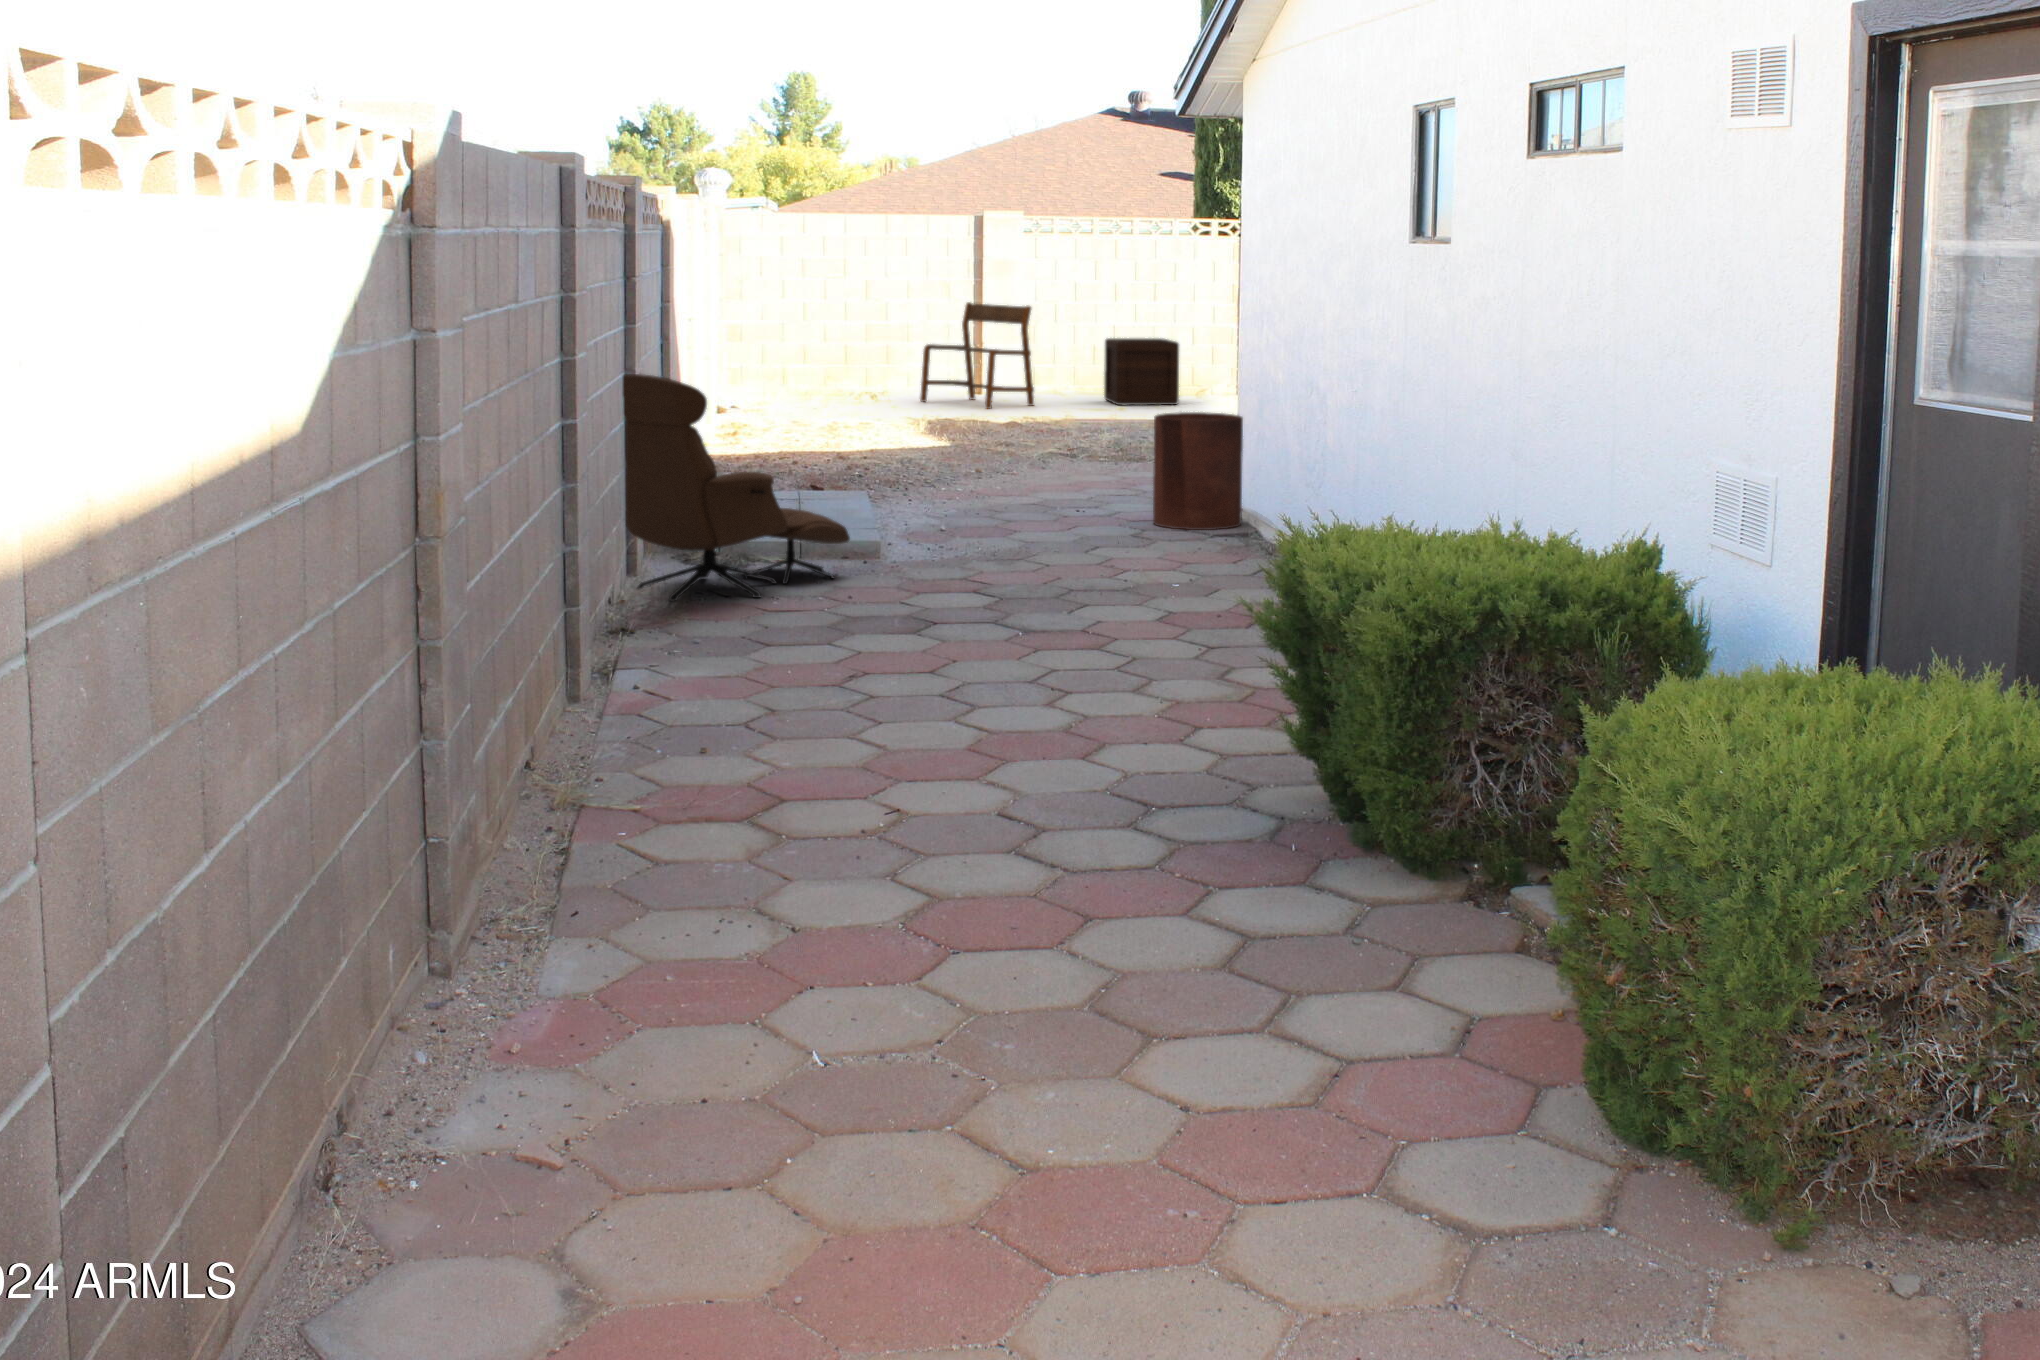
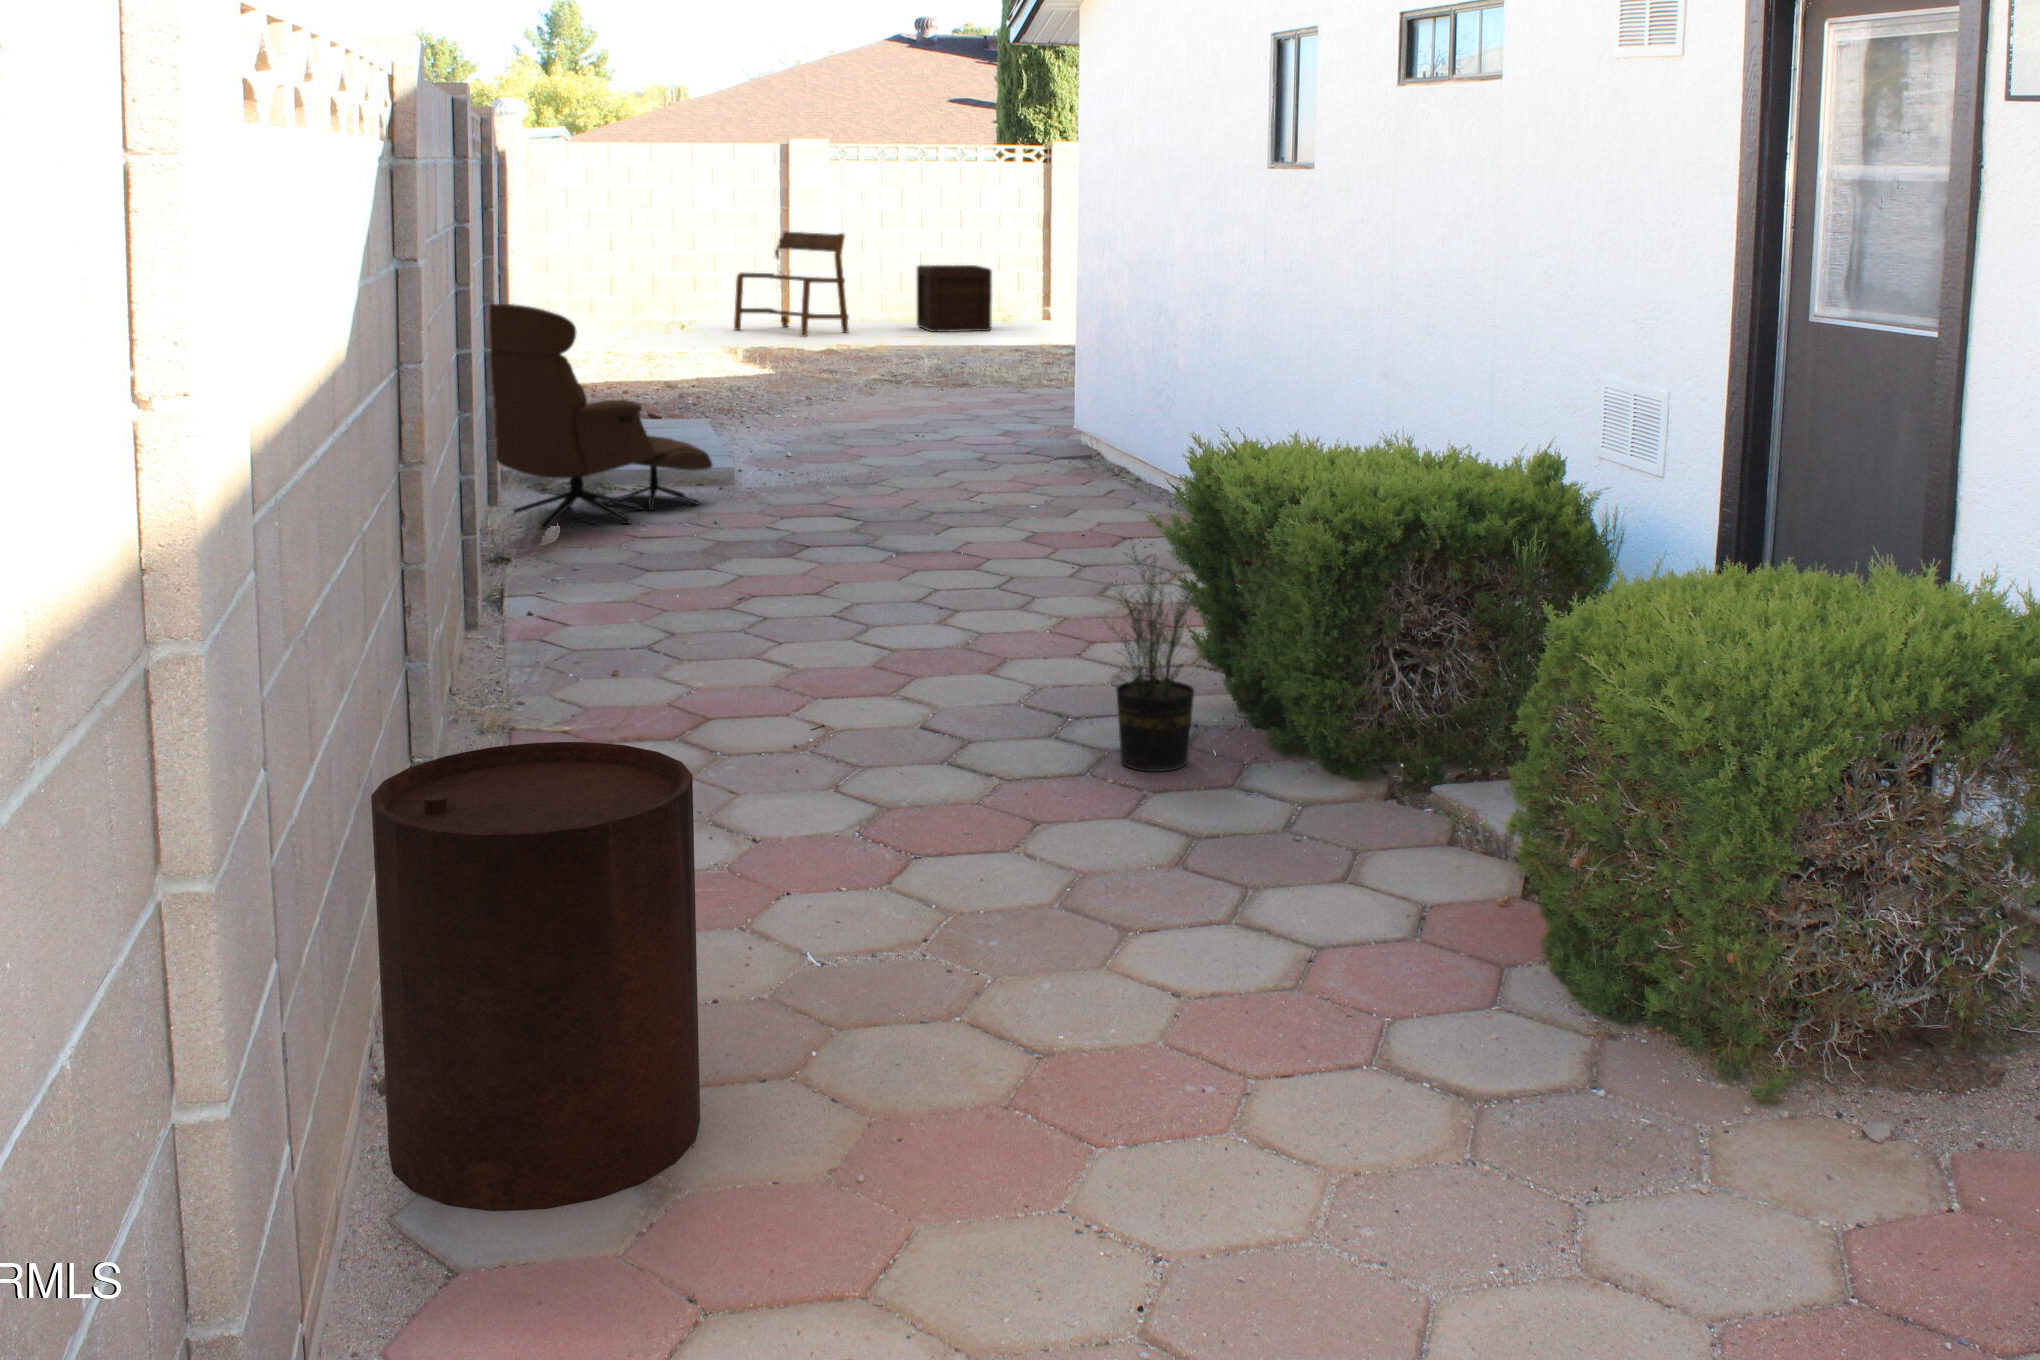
trash can: present [1153,412,1243,530] -> present [371,742,700,1210]
potted plant: none [1165,619,1312,867] -> present [1104,539,1219,772]

